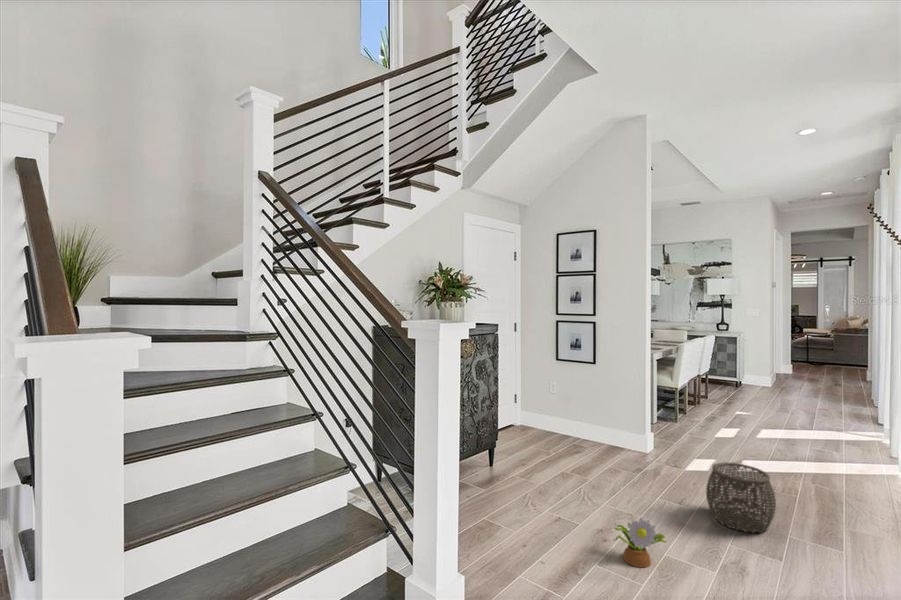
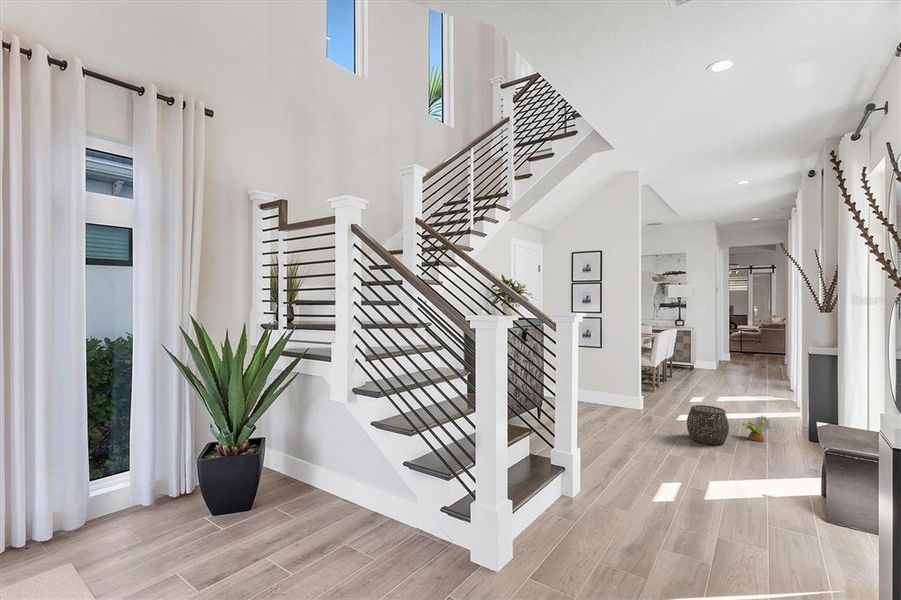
decorative plant: present [614,518,666,567] -> present [742,416,771,442]

